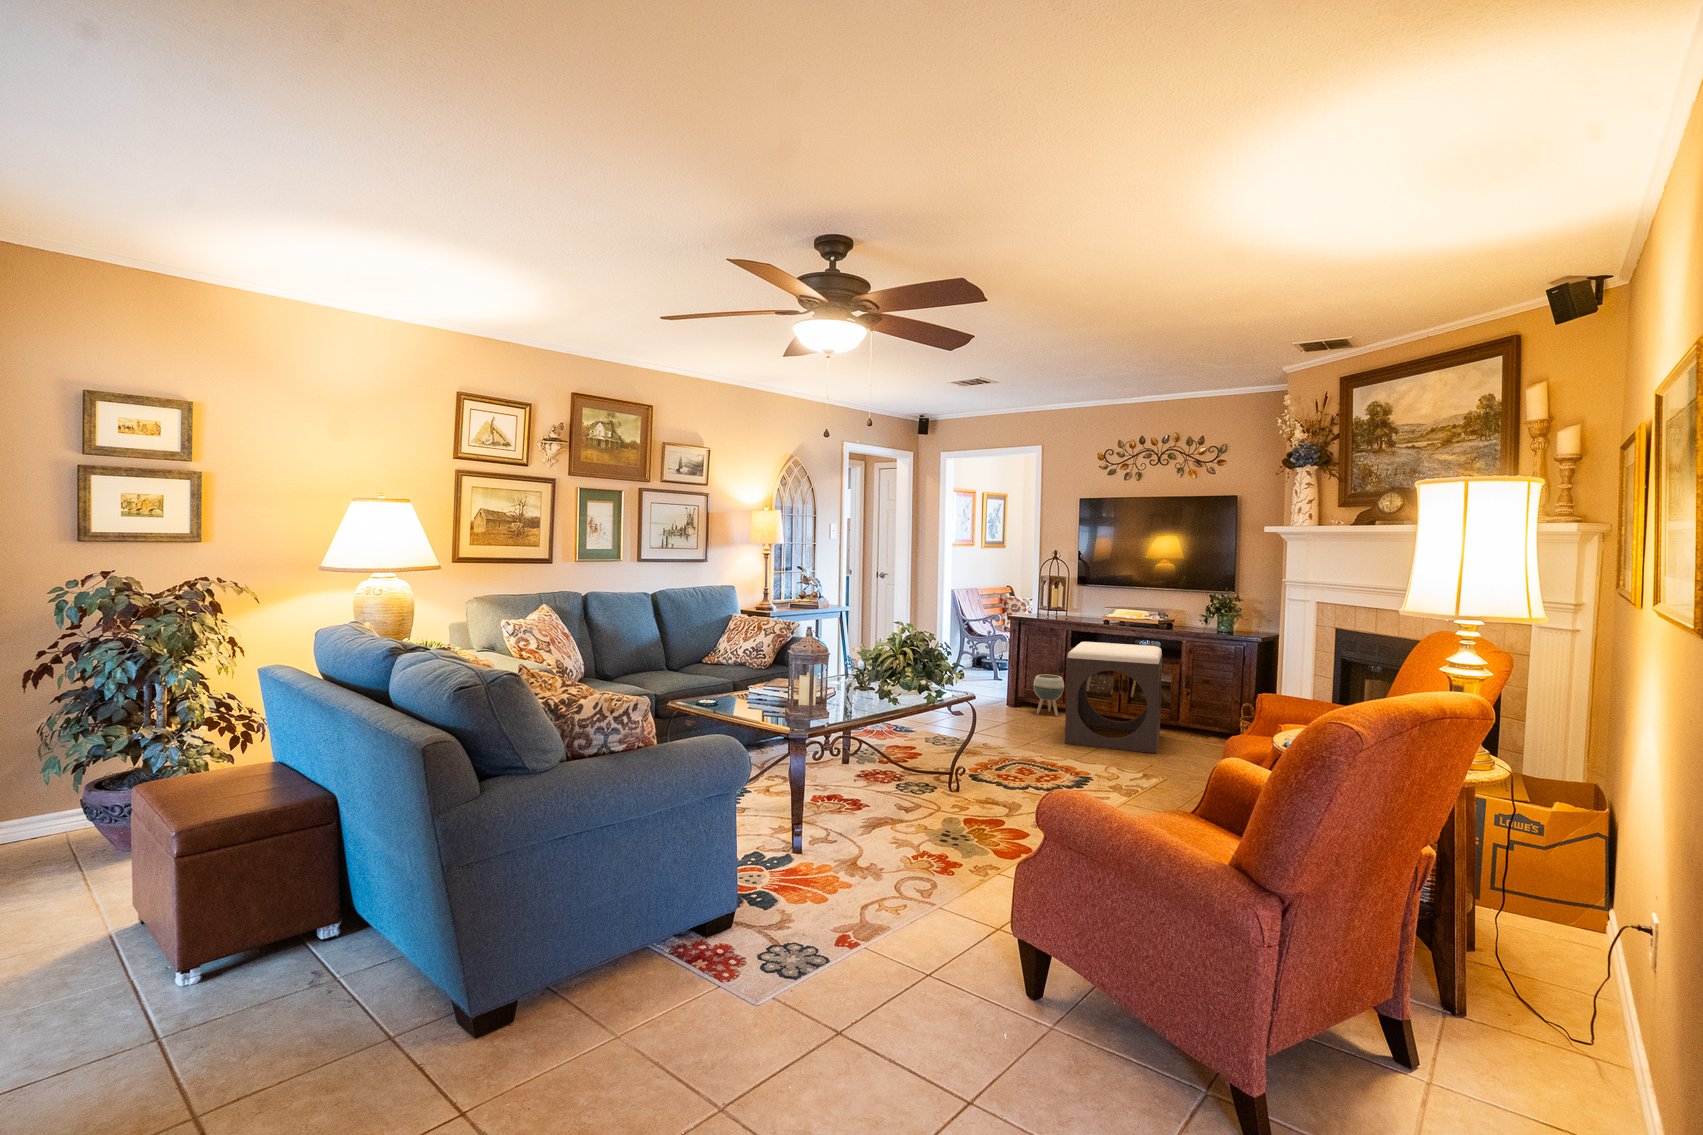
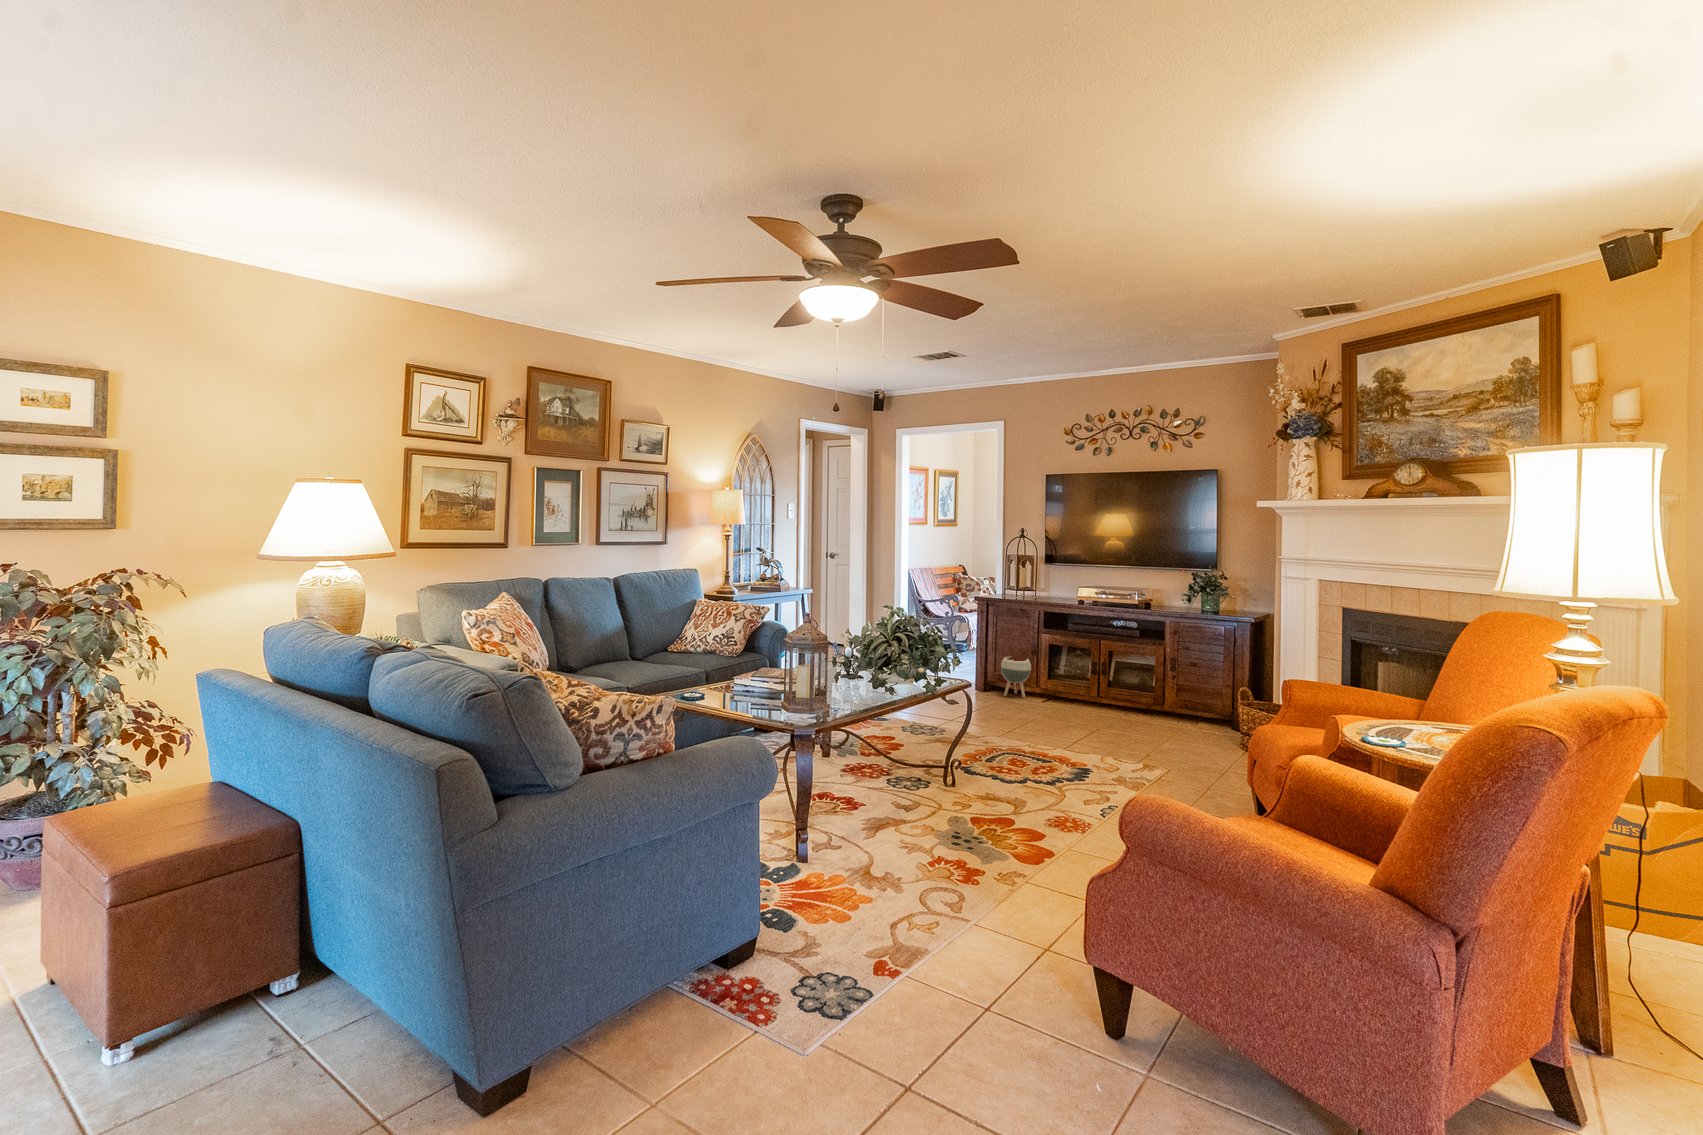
footstool: present [1065,642,1162,753] -> none [1041,626,1135,736]

